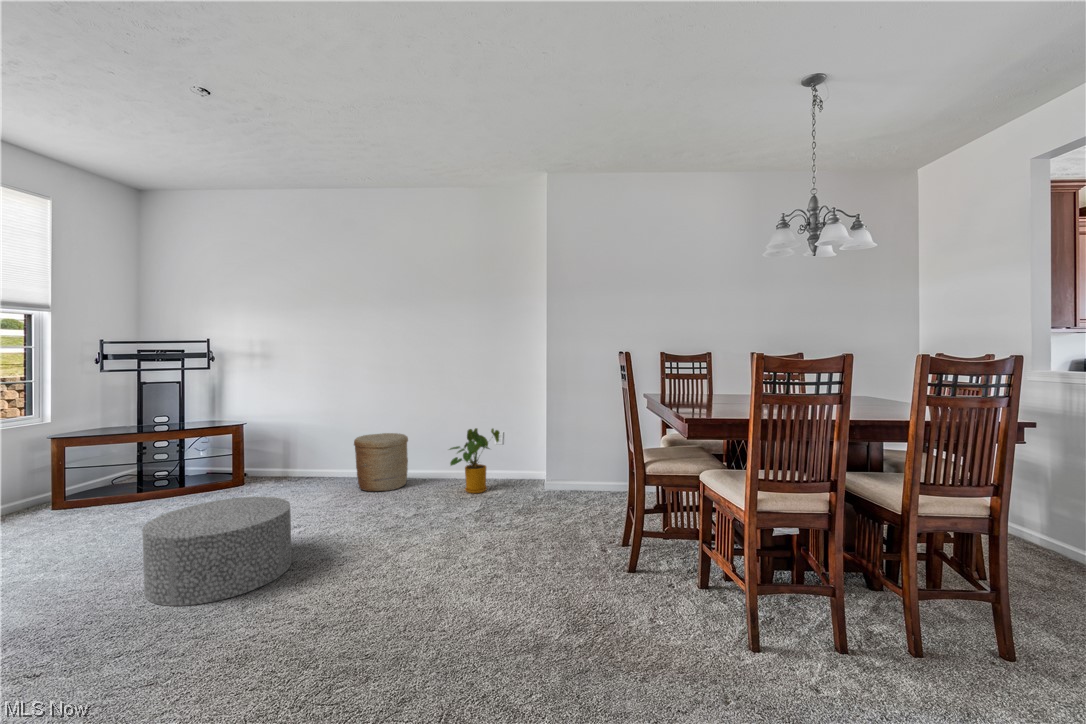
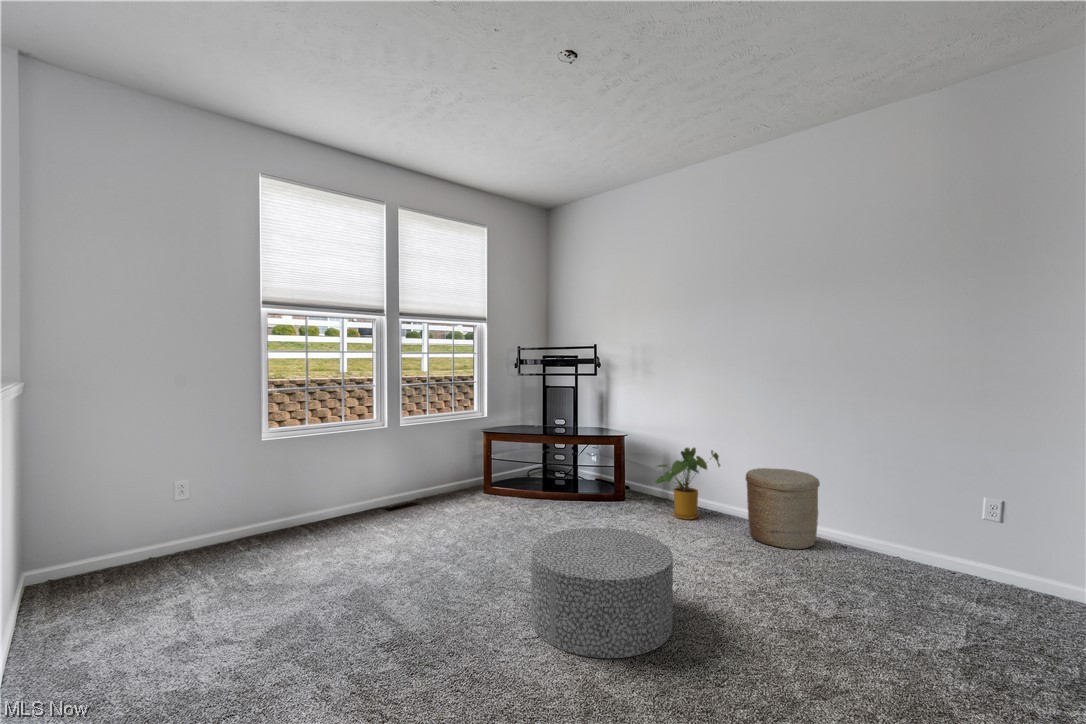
house plant: present [449,428,500,493] -> present [655,448,720,520]

